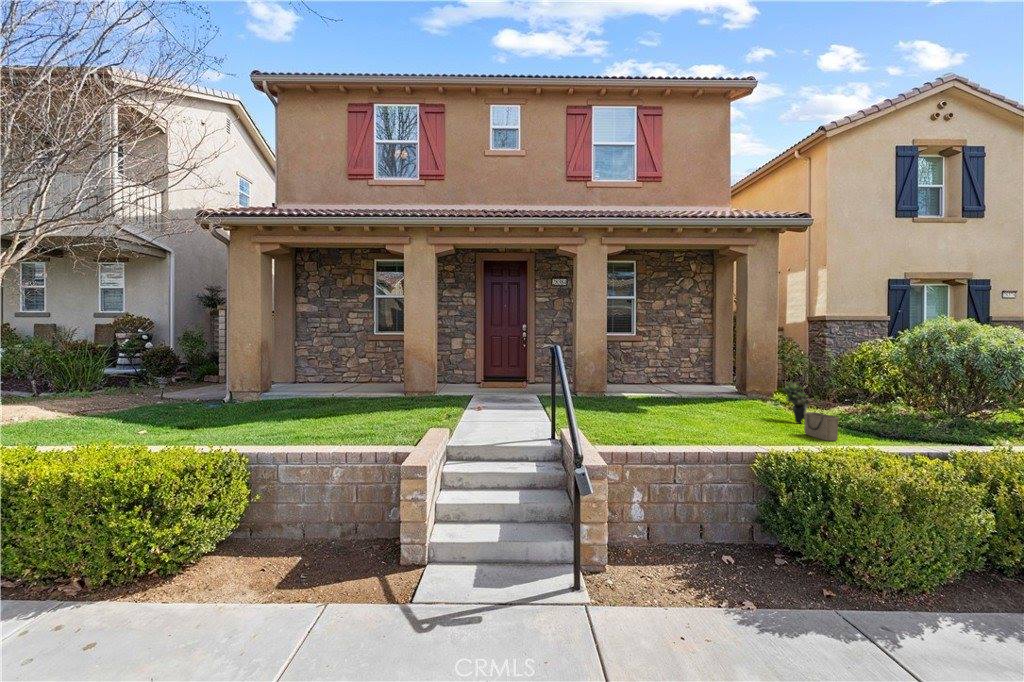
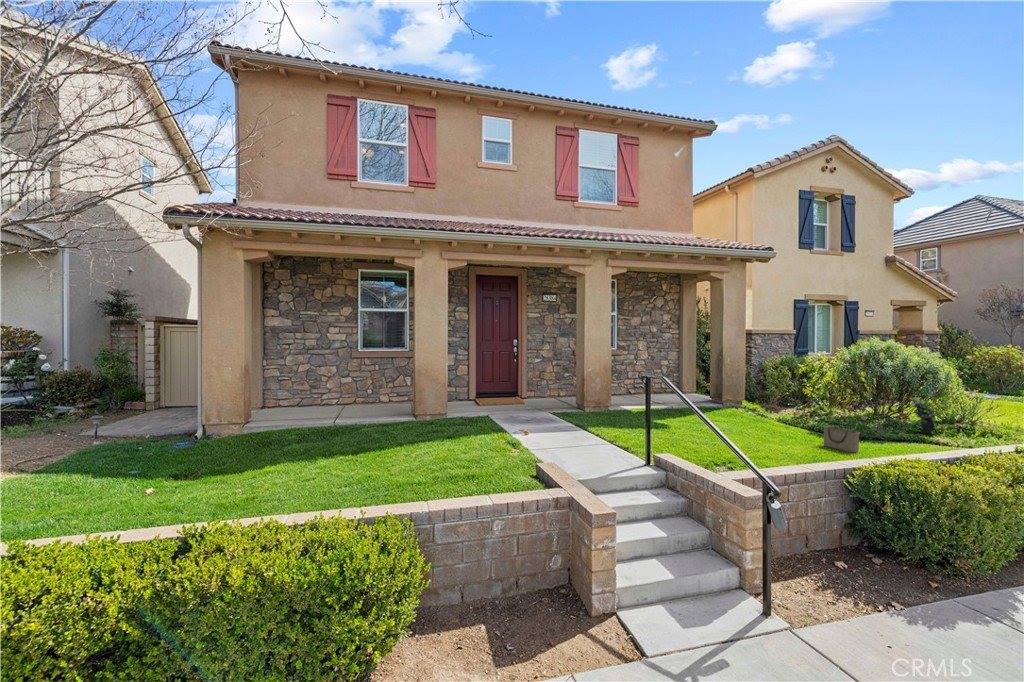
potted plant: present [784,382,810,424] -> present [910,397,937,435]

